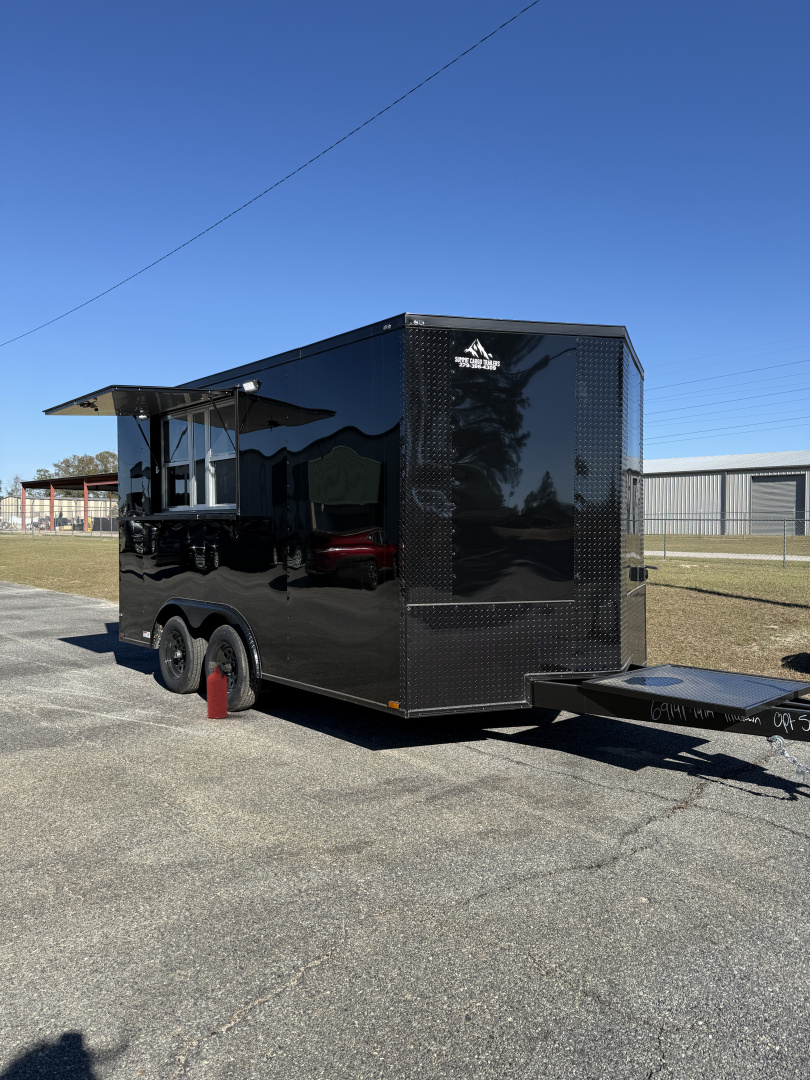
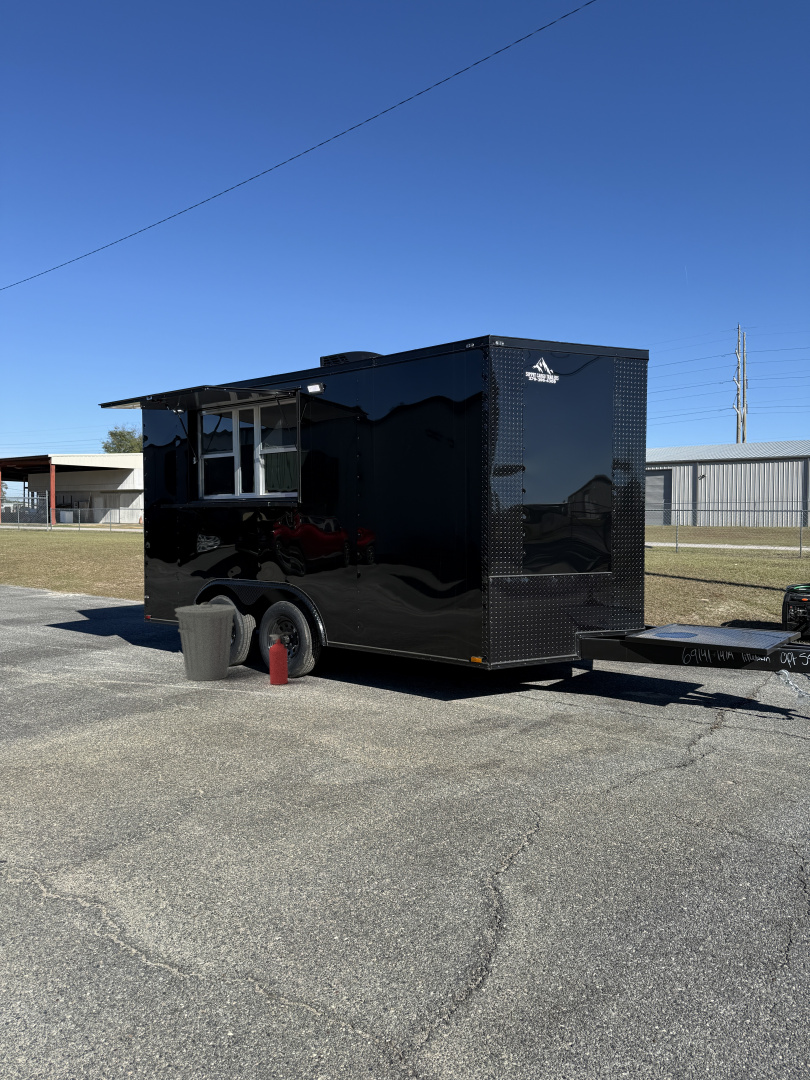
trash can: none [116,623,185,710] -> present [175,603,236,681]

